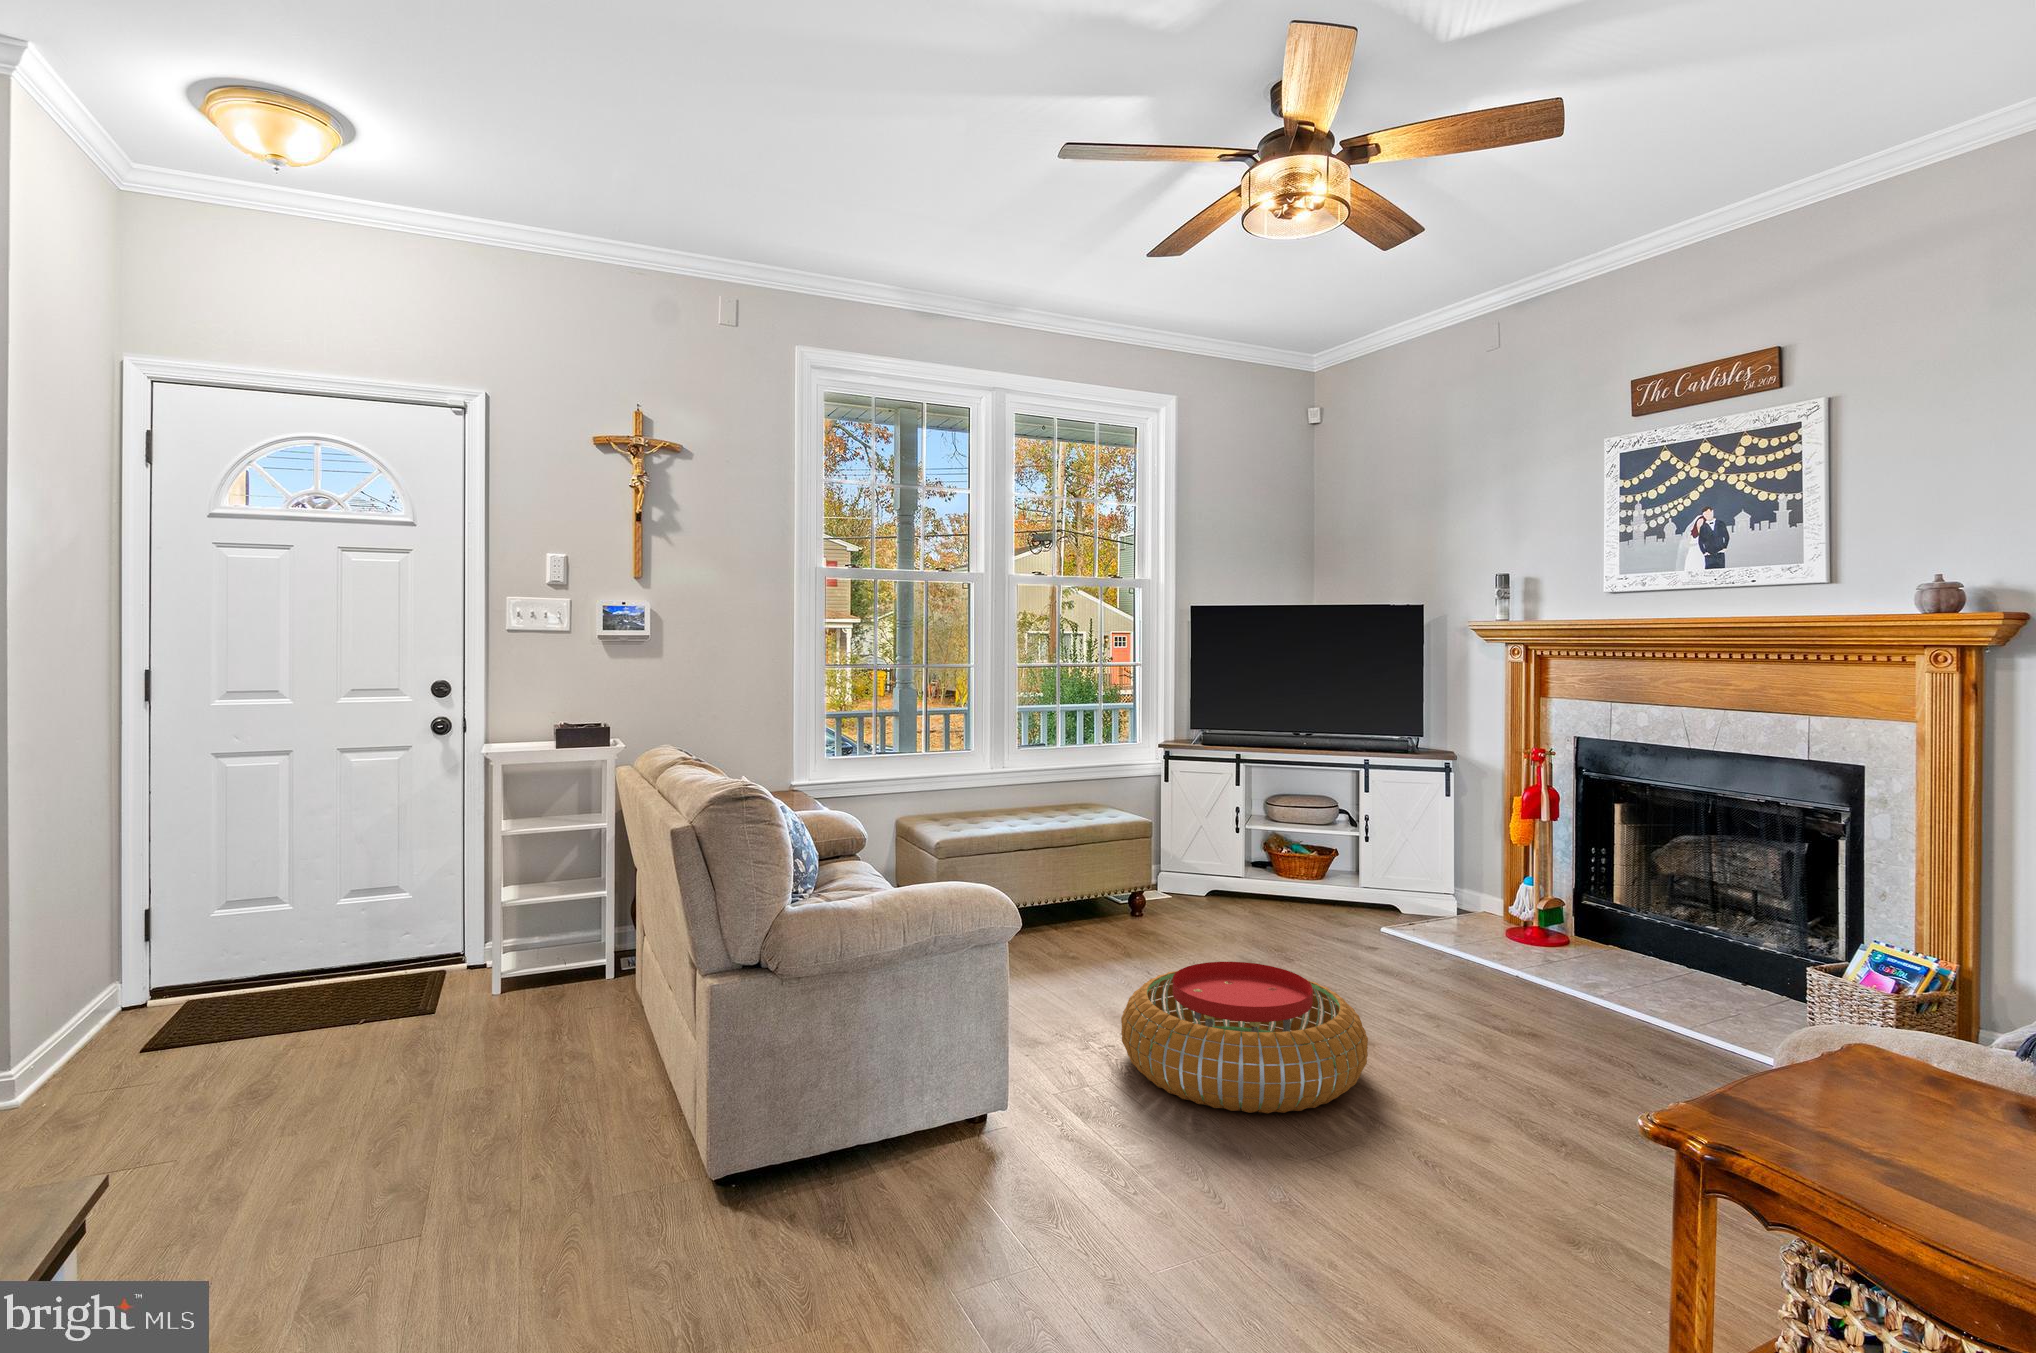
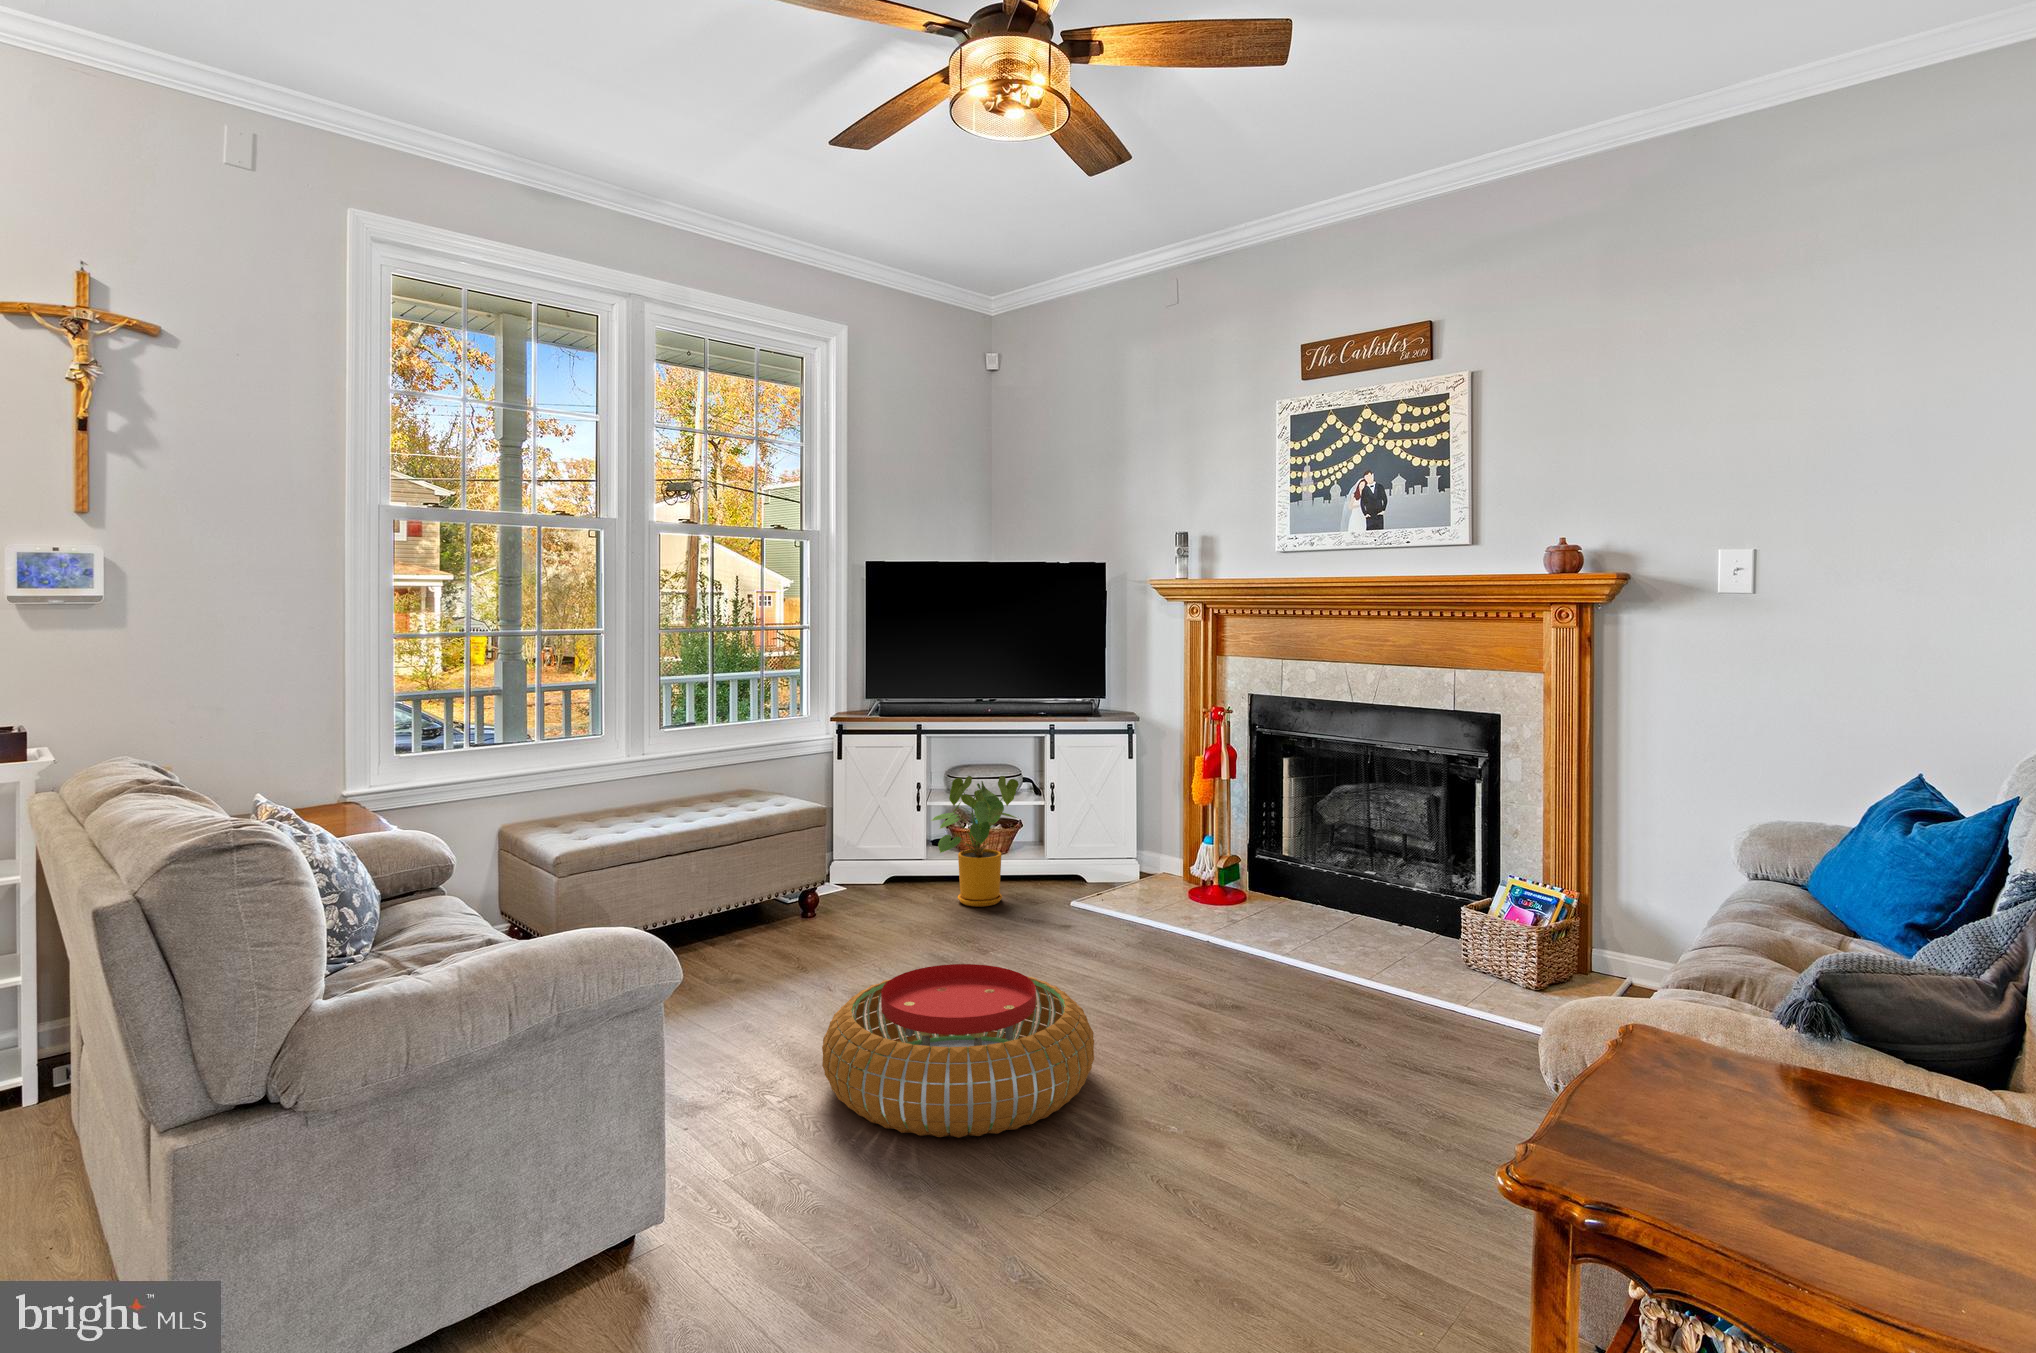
house plant: none [1244,801,1332,922] -> present [932,776,1019,907]

